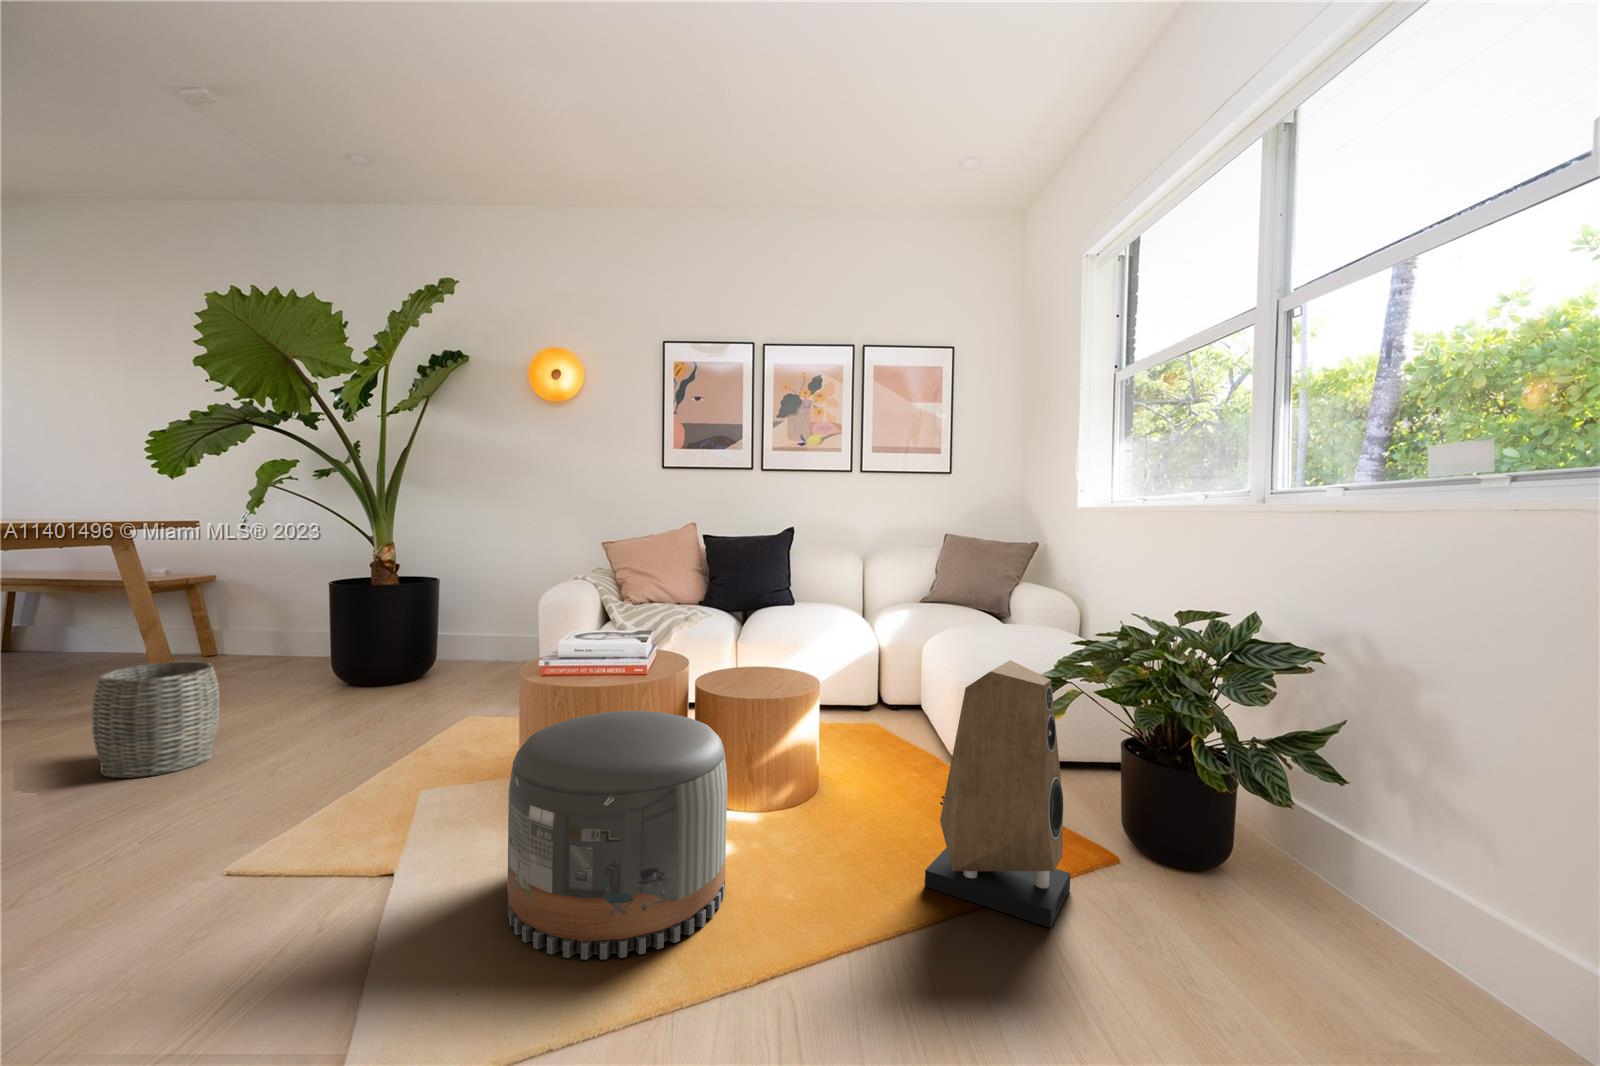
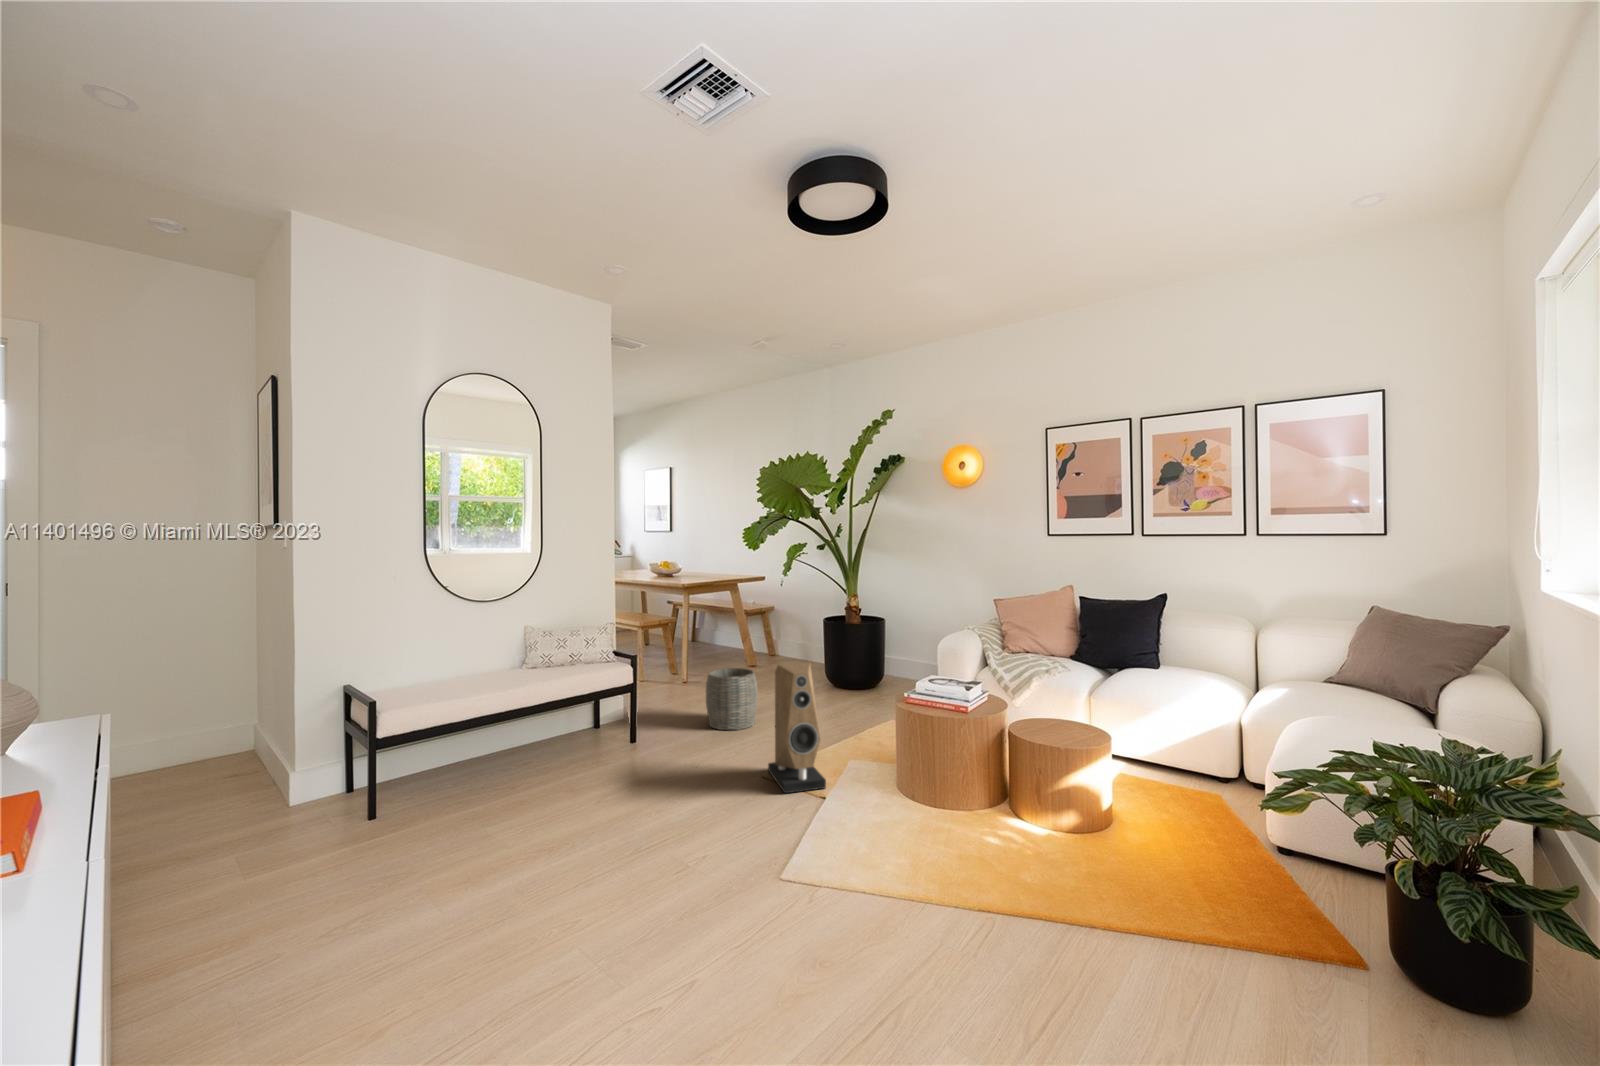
speaker: present [925,660,1070,928] -> present [768,662,826,793]
pouf: present [508,711,727,960] -> none [852,735,991,889]

